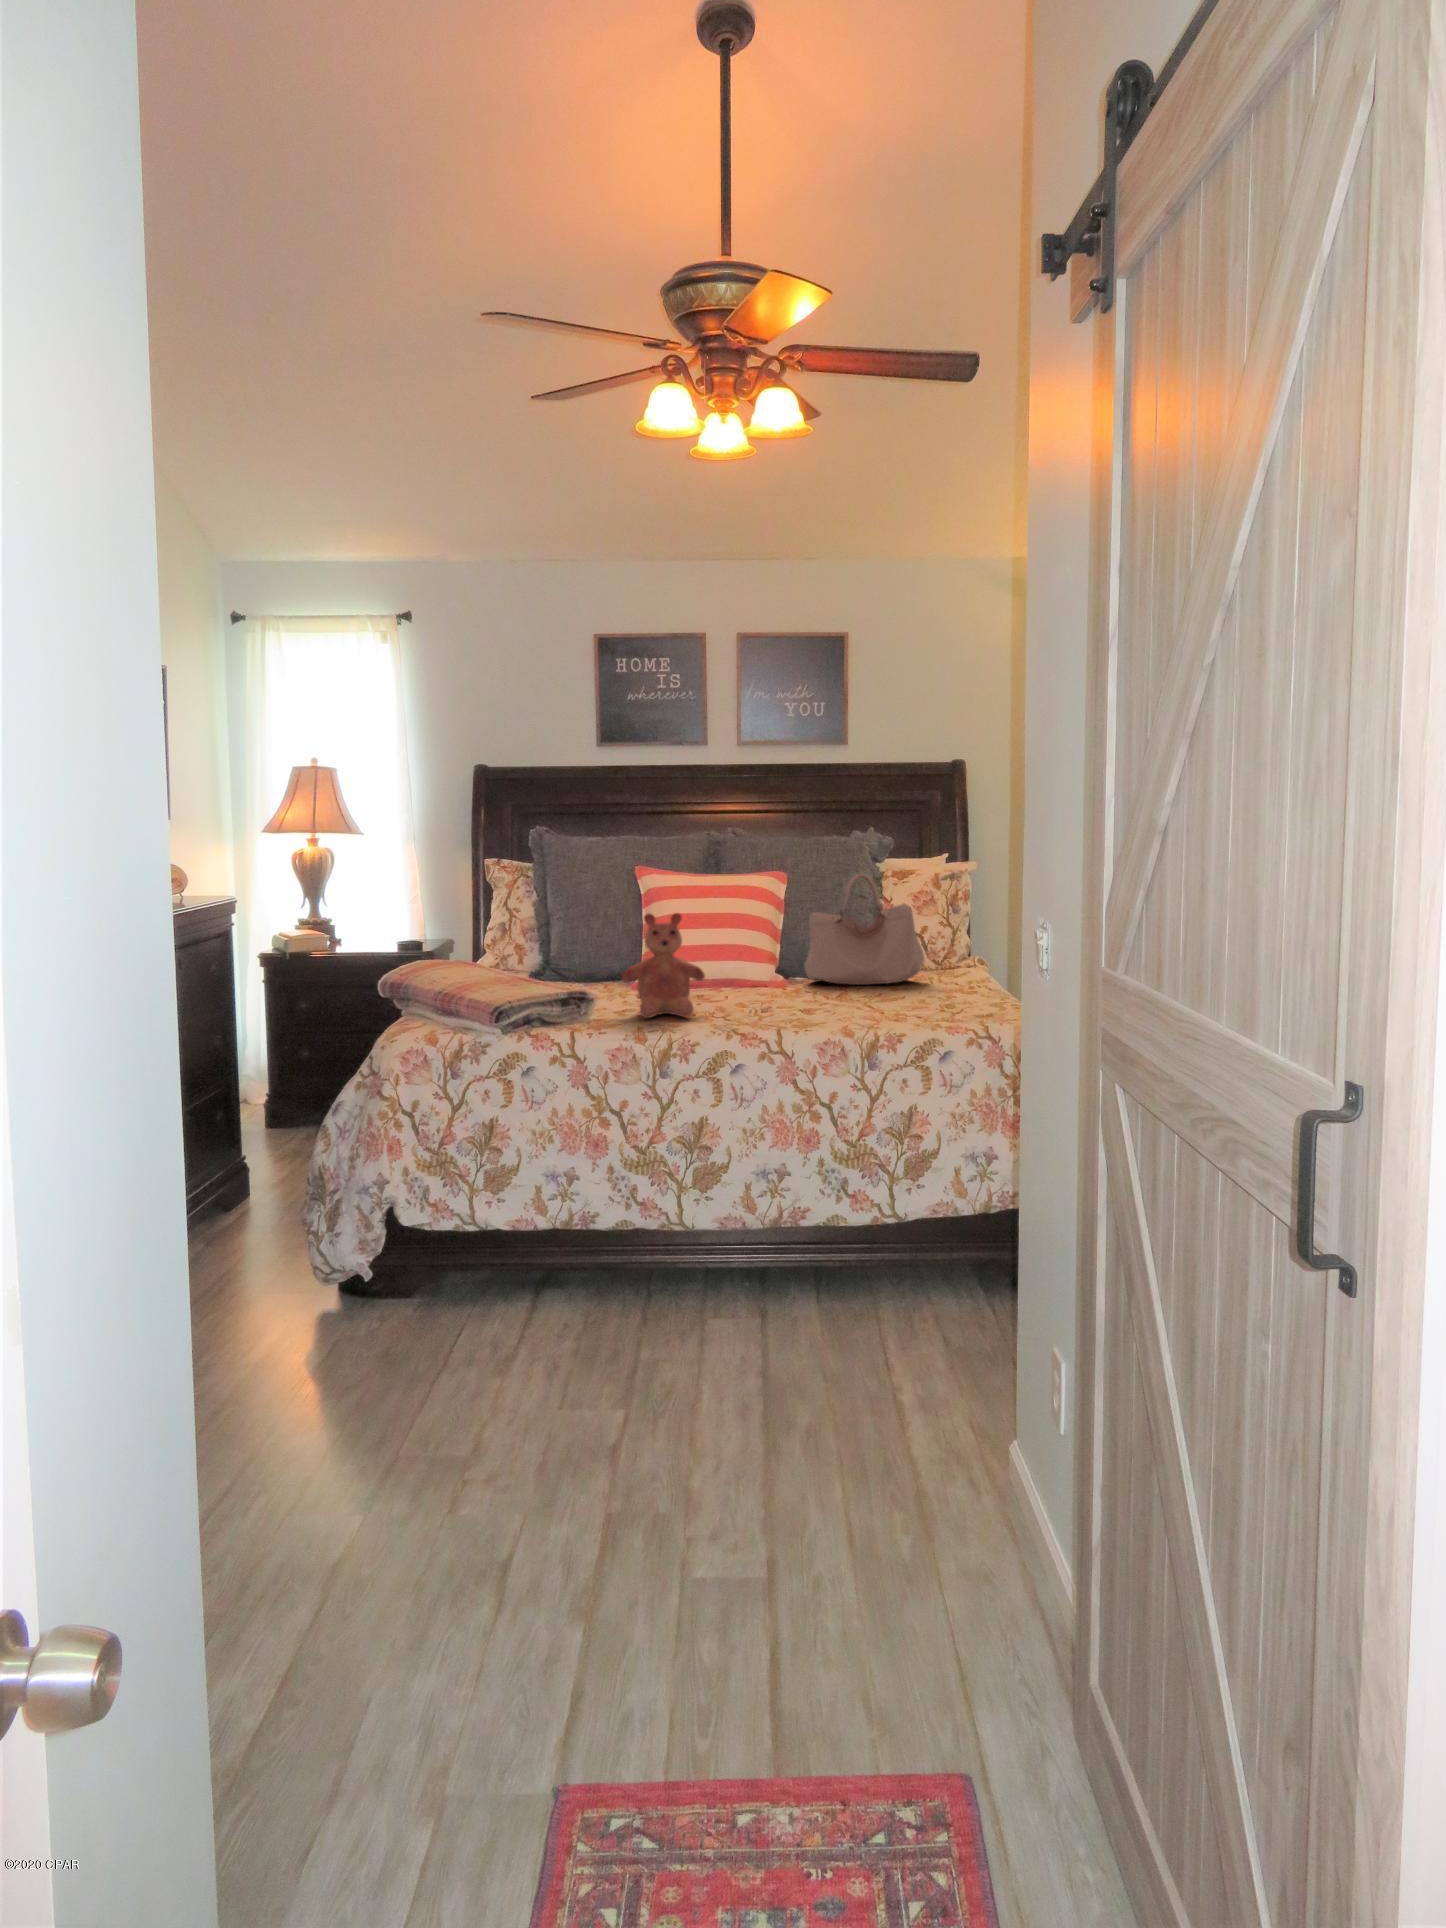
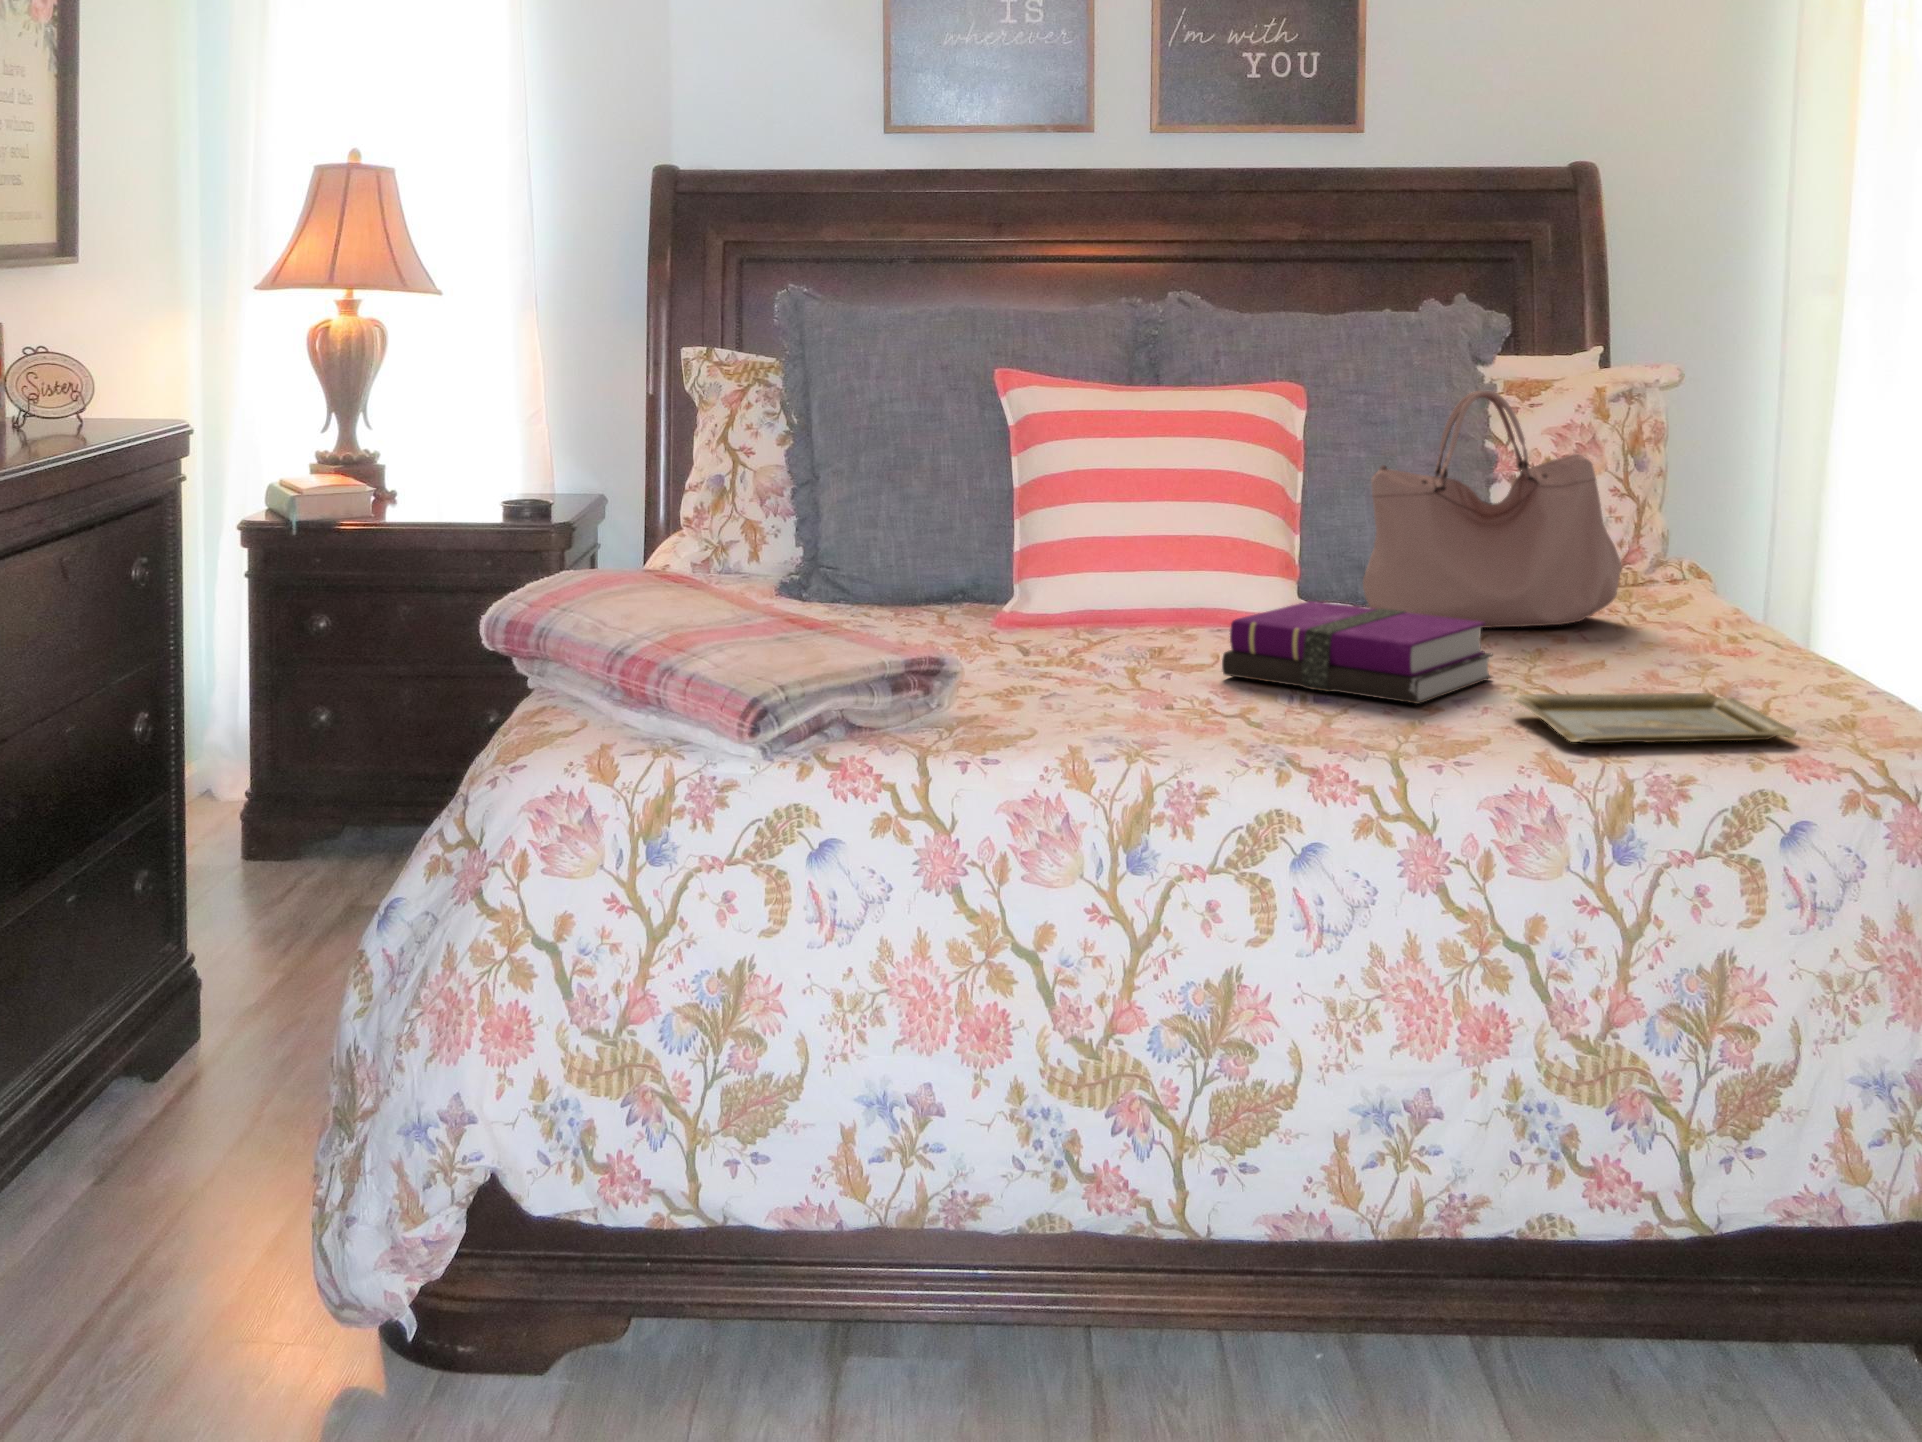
teddy bear: present [622,913,705,1018] -> none [1013,482,1195,721]
notebook: none [723,971,845,1011] -> present [1222,601,1492,704]
tray: none [841,1004,956,1022] -> present [1514,693,1796,743]

